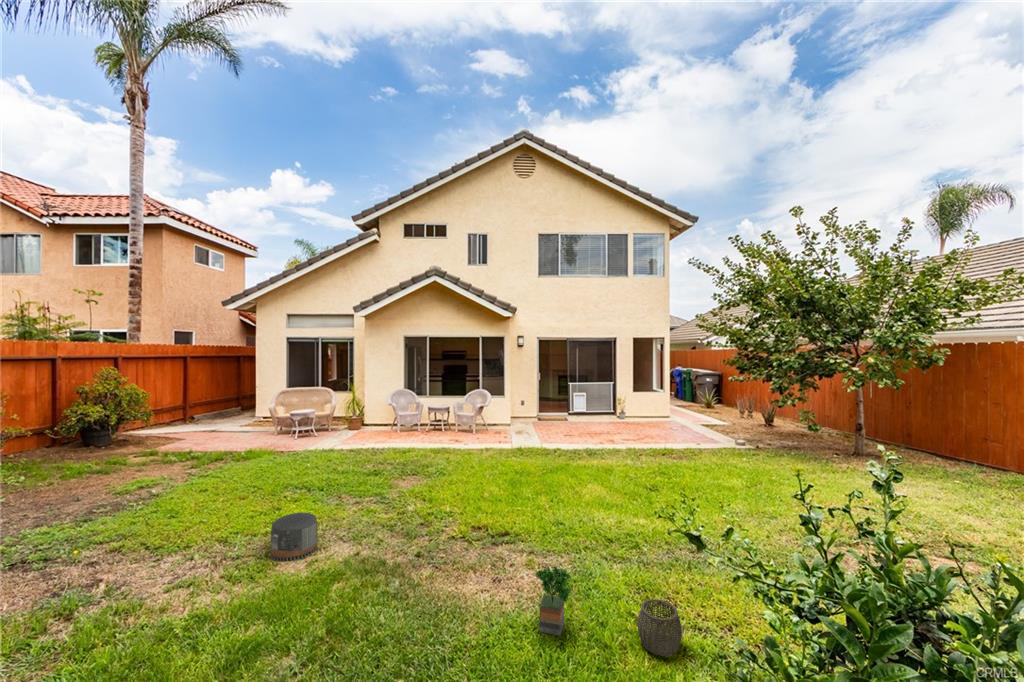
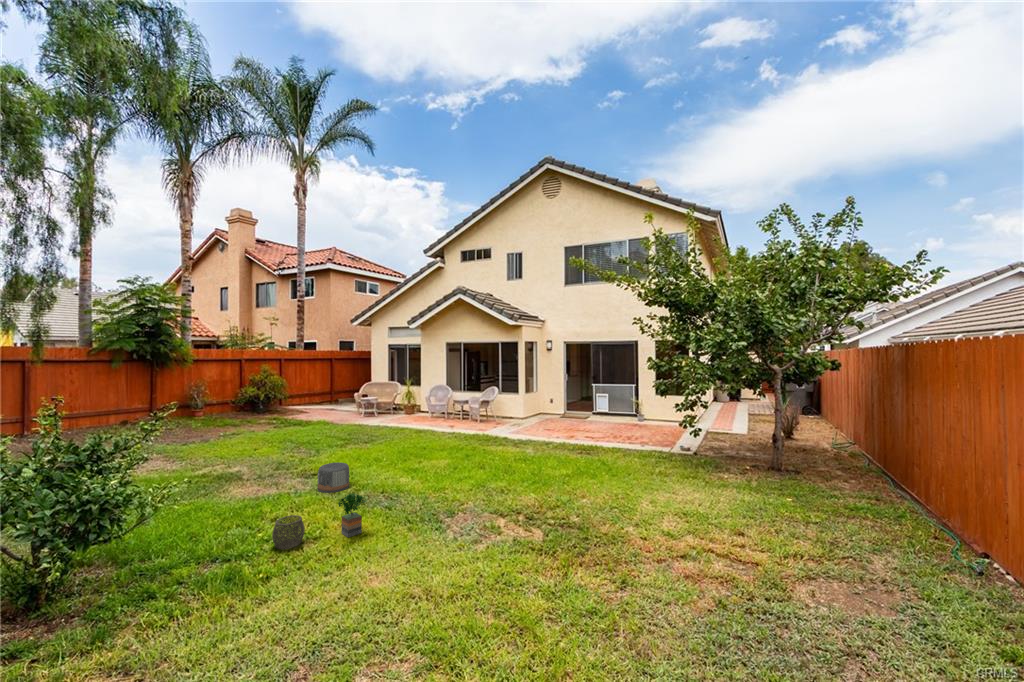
pouf: present [271,513,318,562] -> present [318,462,349,493]
potted tree: present [536,567,572,636] -> present [338,493,367,537]

